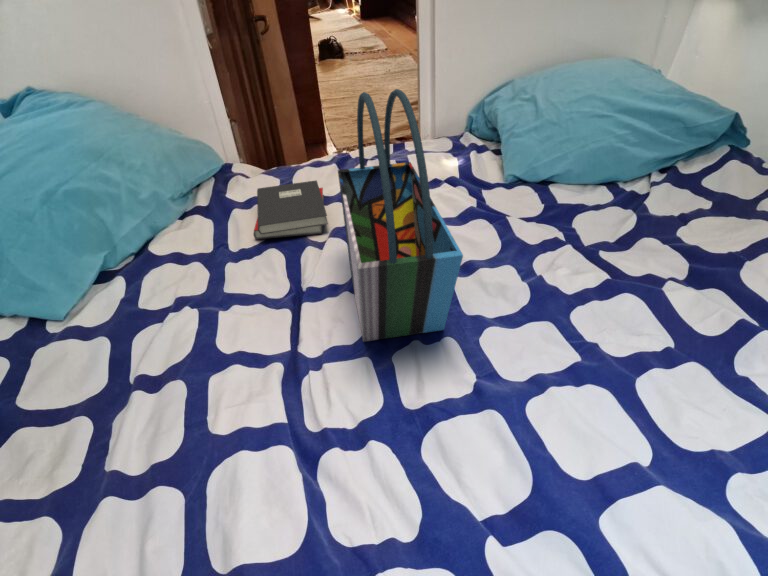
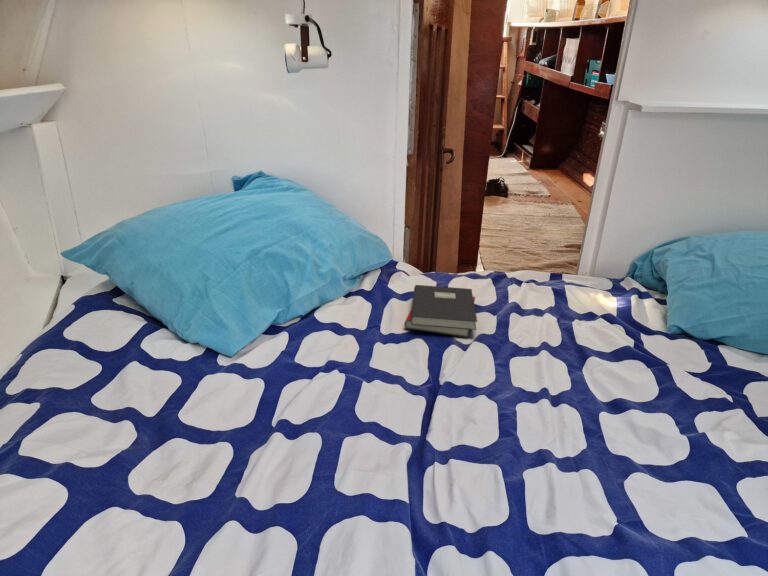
tote bag: present [338,89,463,341] -> none [492,214,626,460]

